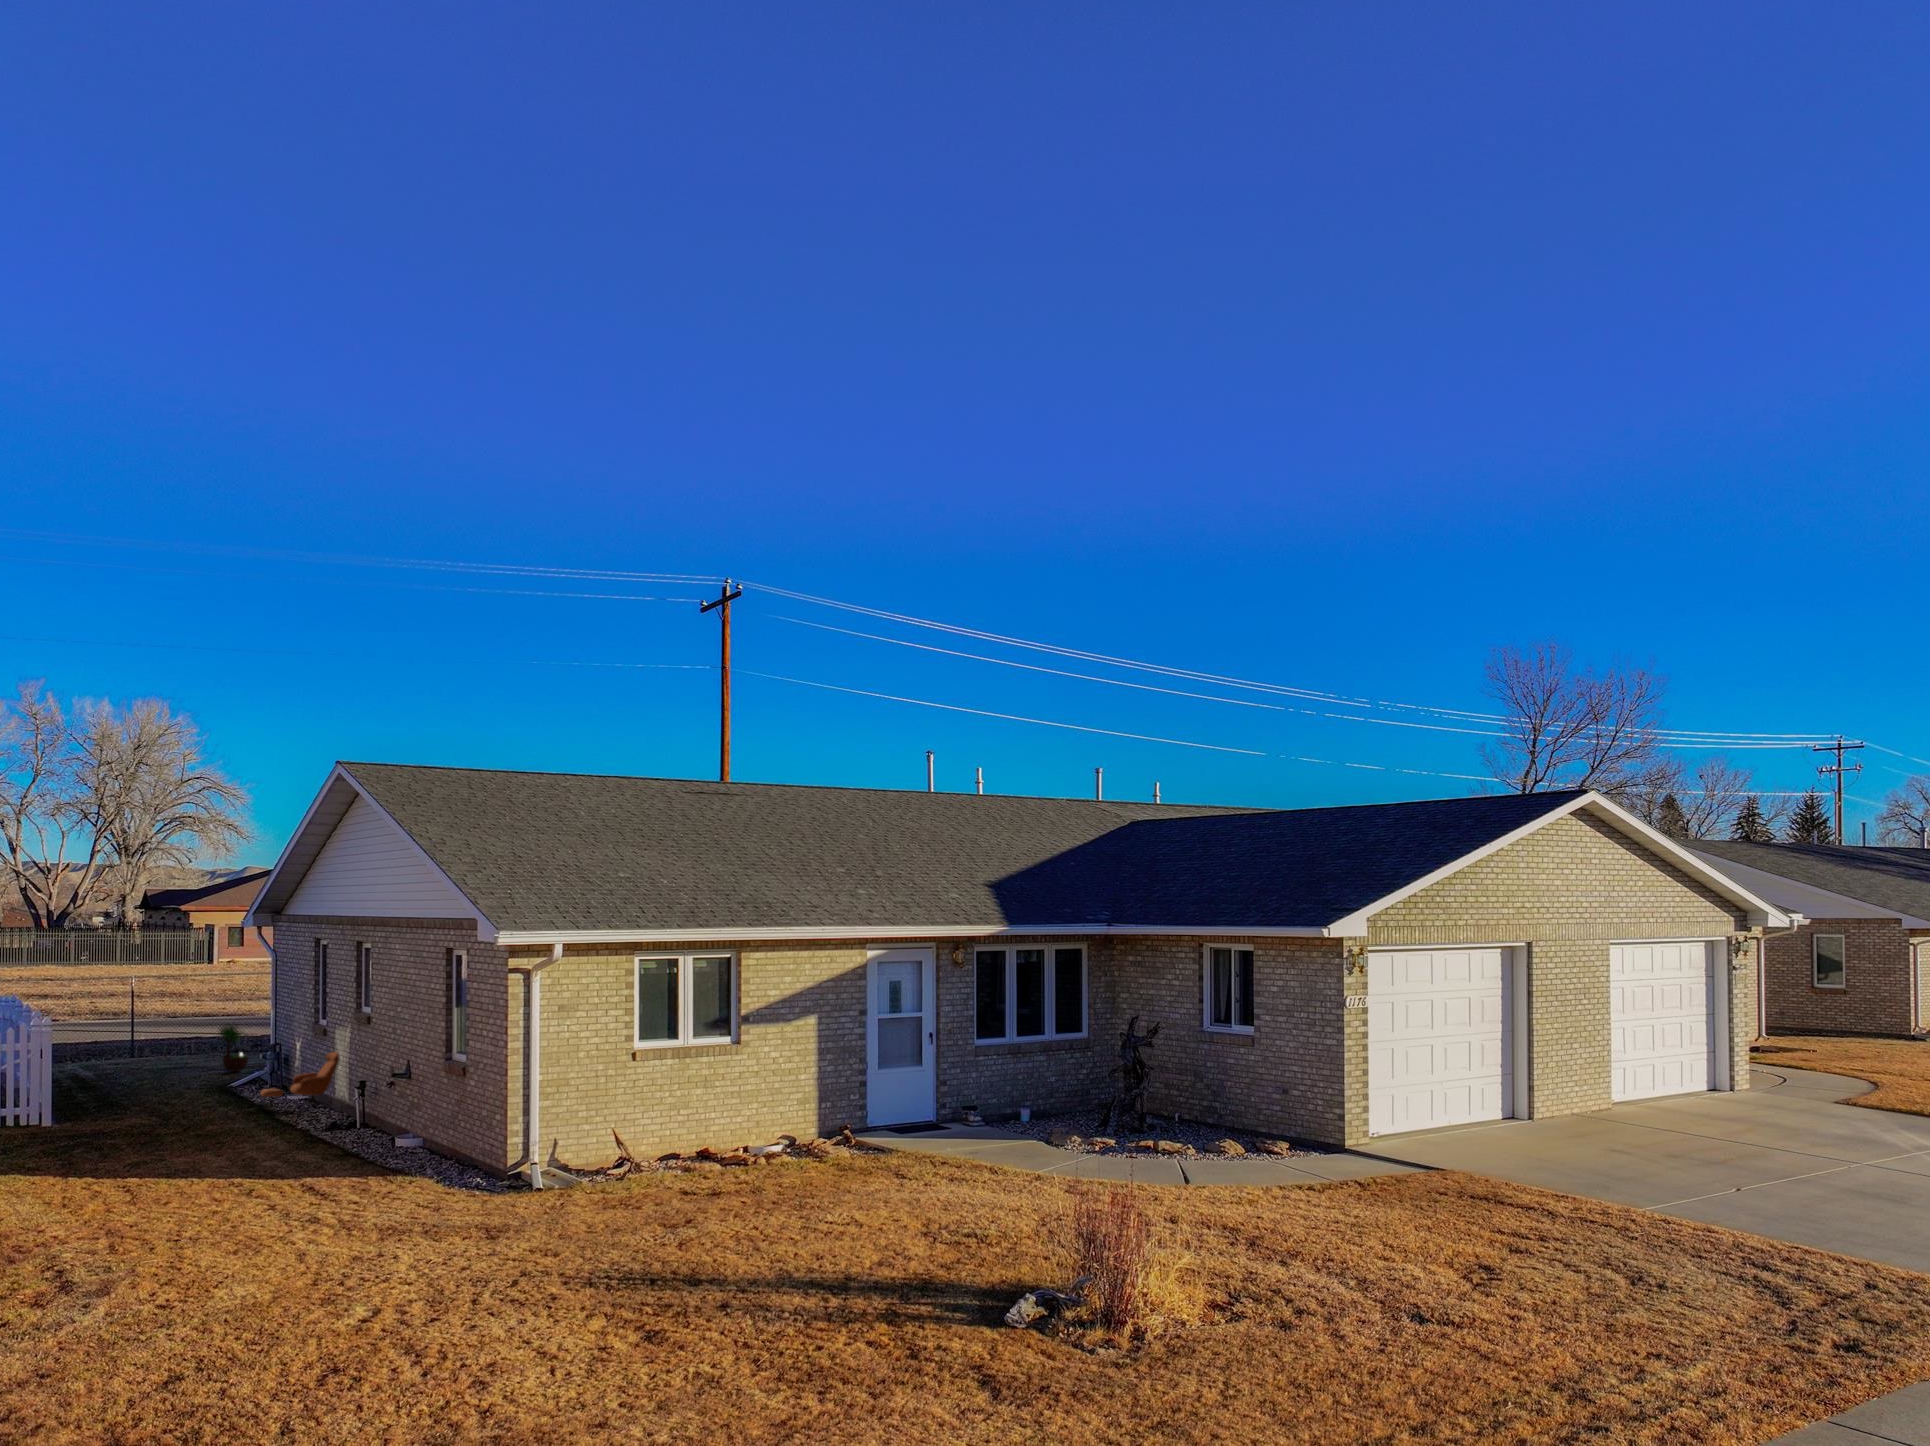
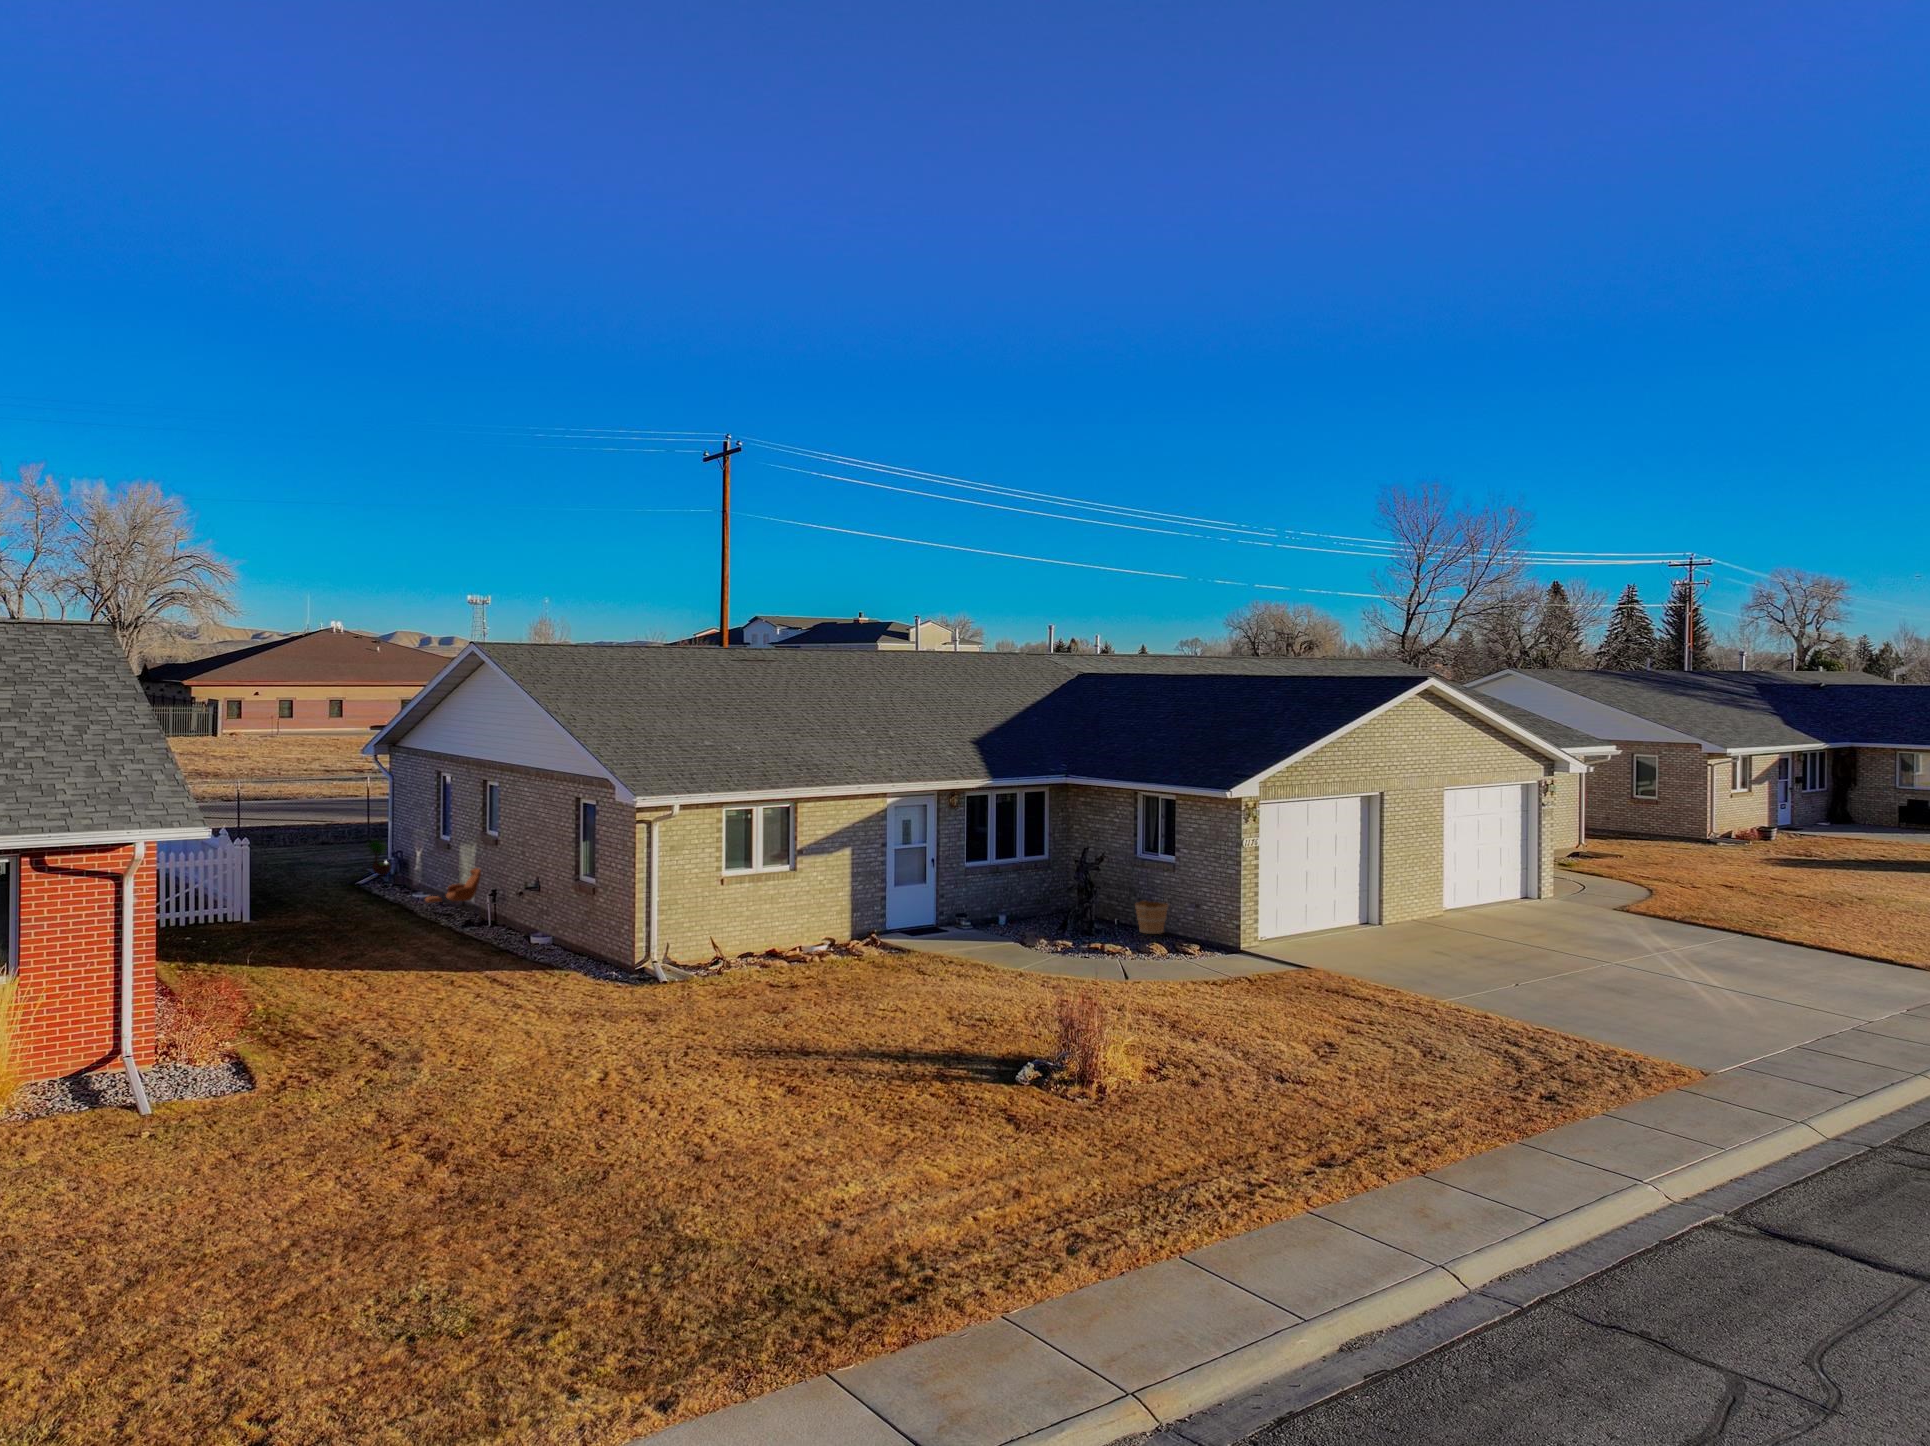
wooden bucket: none [1200,1087,1246,1132] -> present [1135,901,1168,934]

